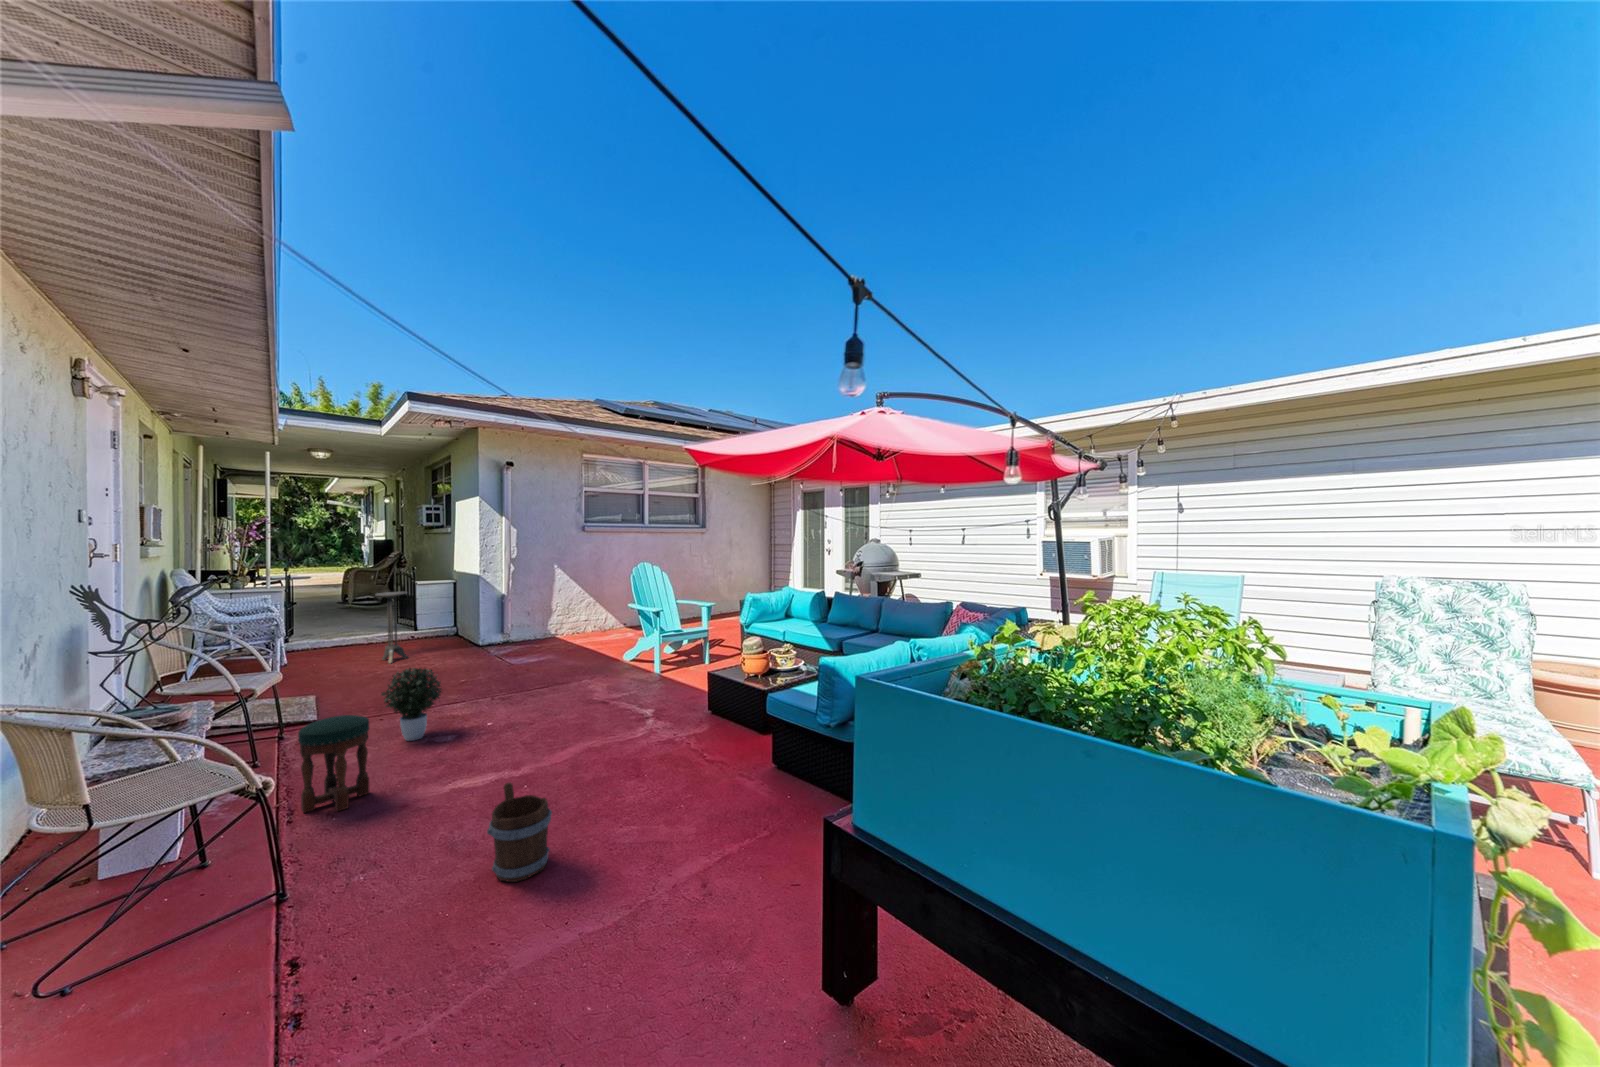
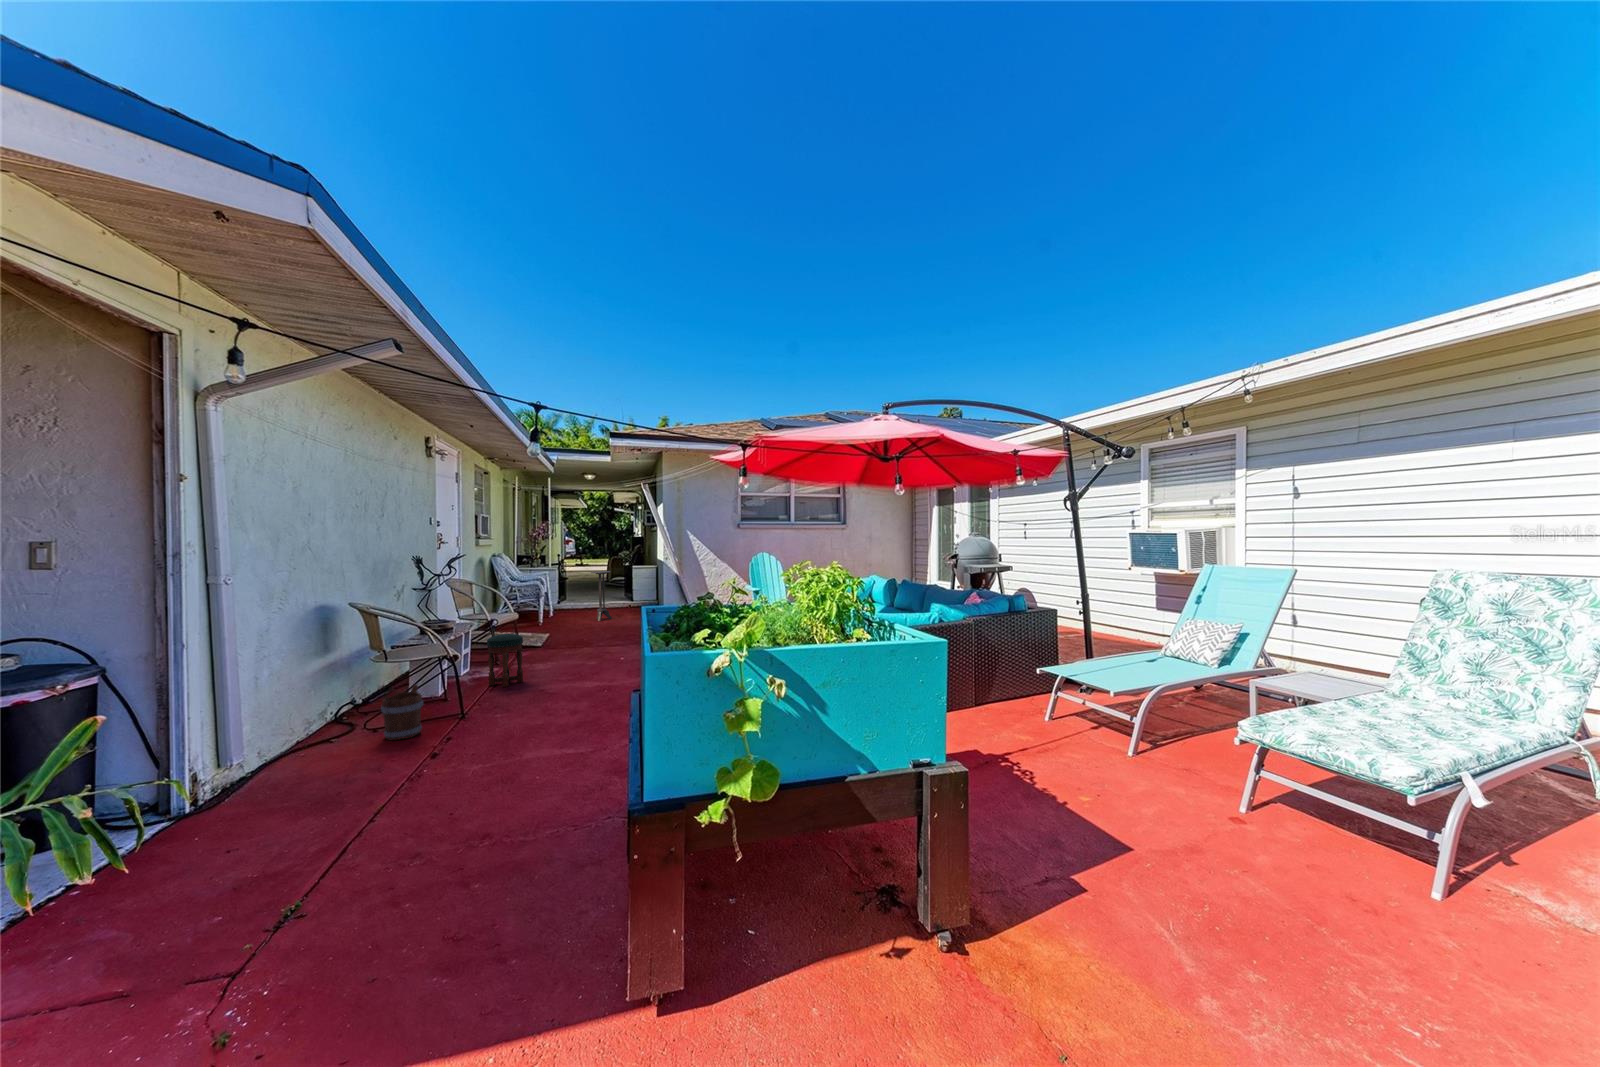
potted plant: present [381,668,441,741] -> none [550,614,586,662]
bucket: present [487,782,552,882] -> present [381,684,423,740]

